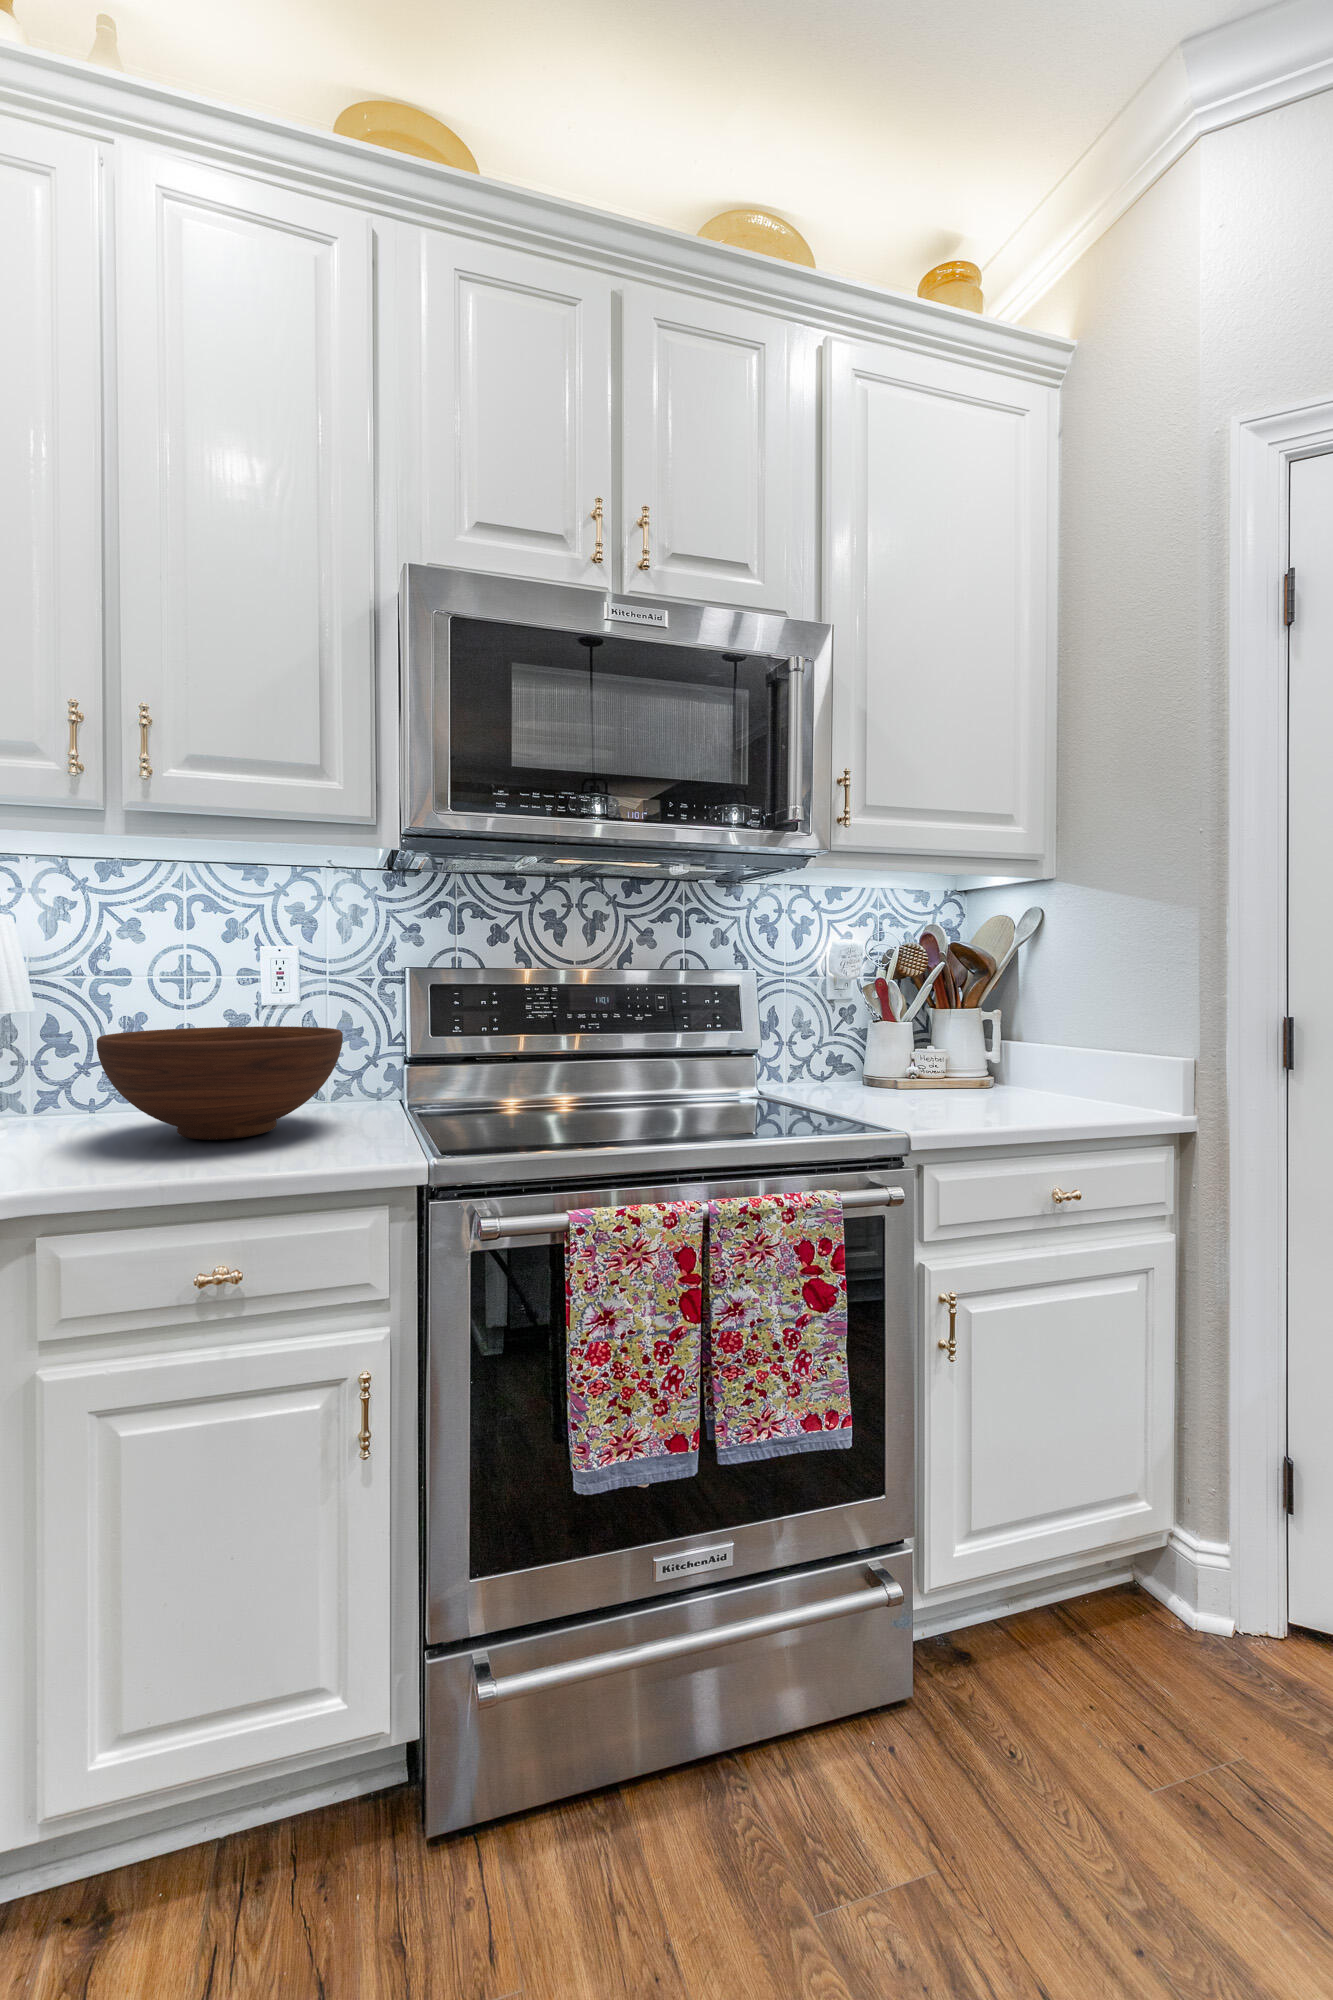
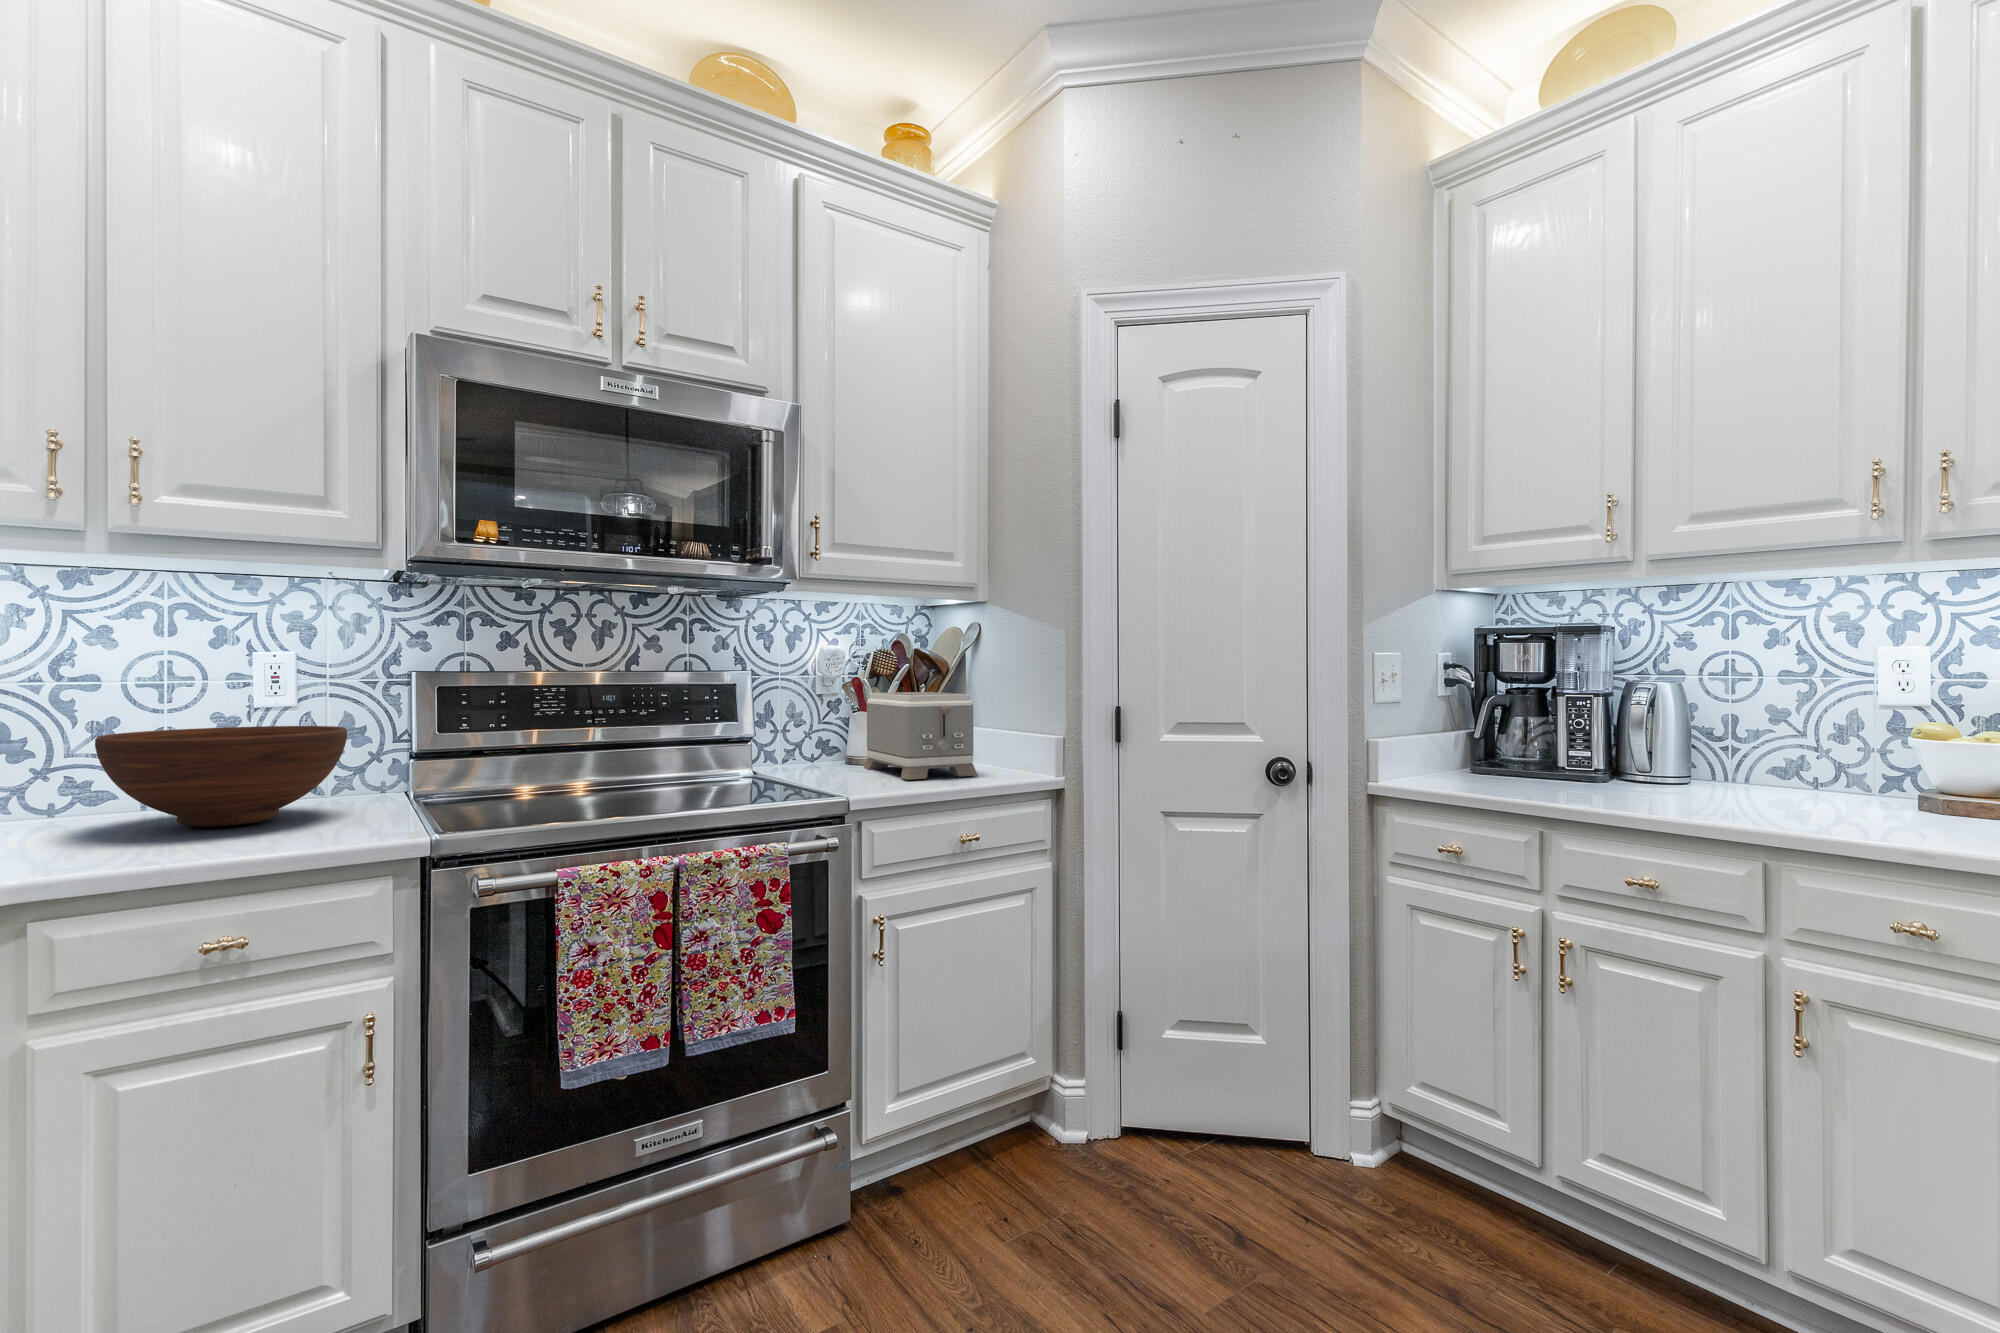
toaster: none [888,997,1050,1108] -> present [864,692,978,780]

